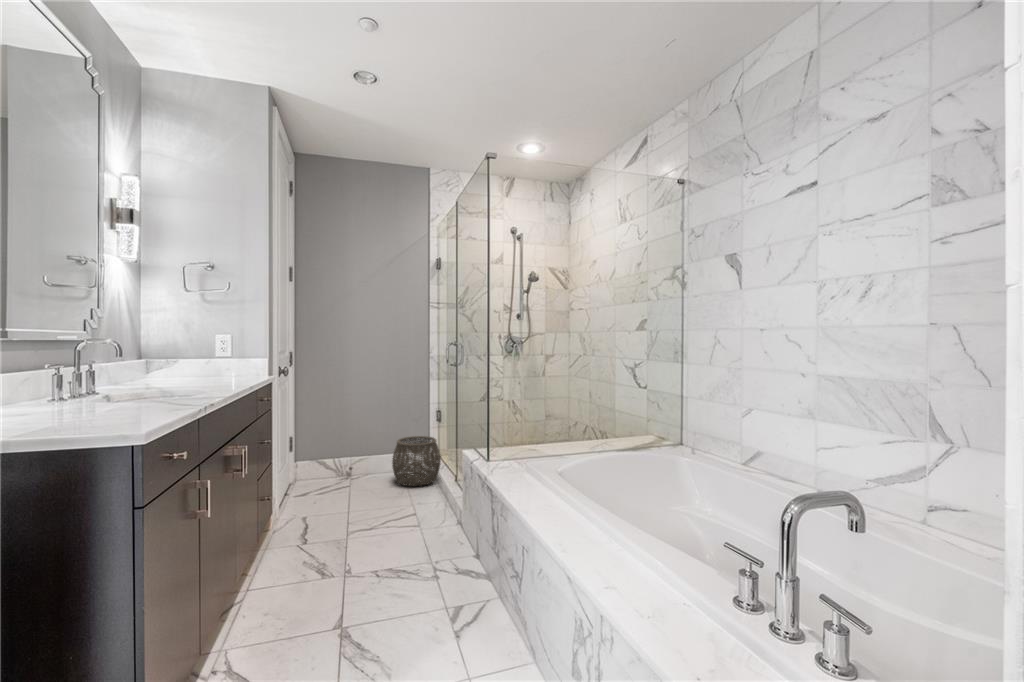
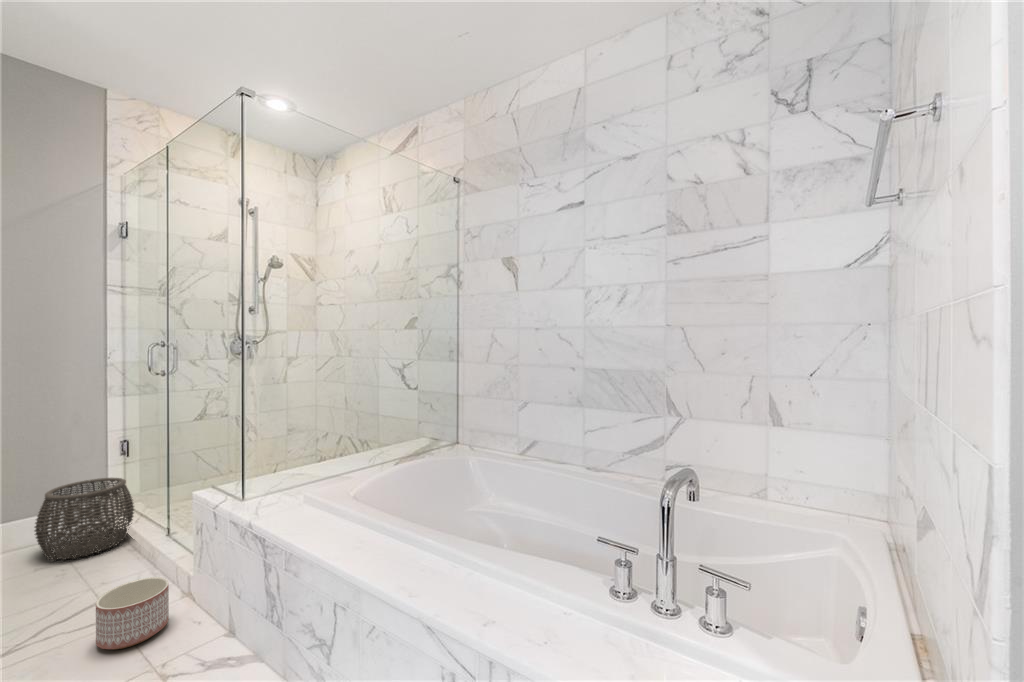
planter: none [409,504,446,546] -> present [96,577,169,649]

